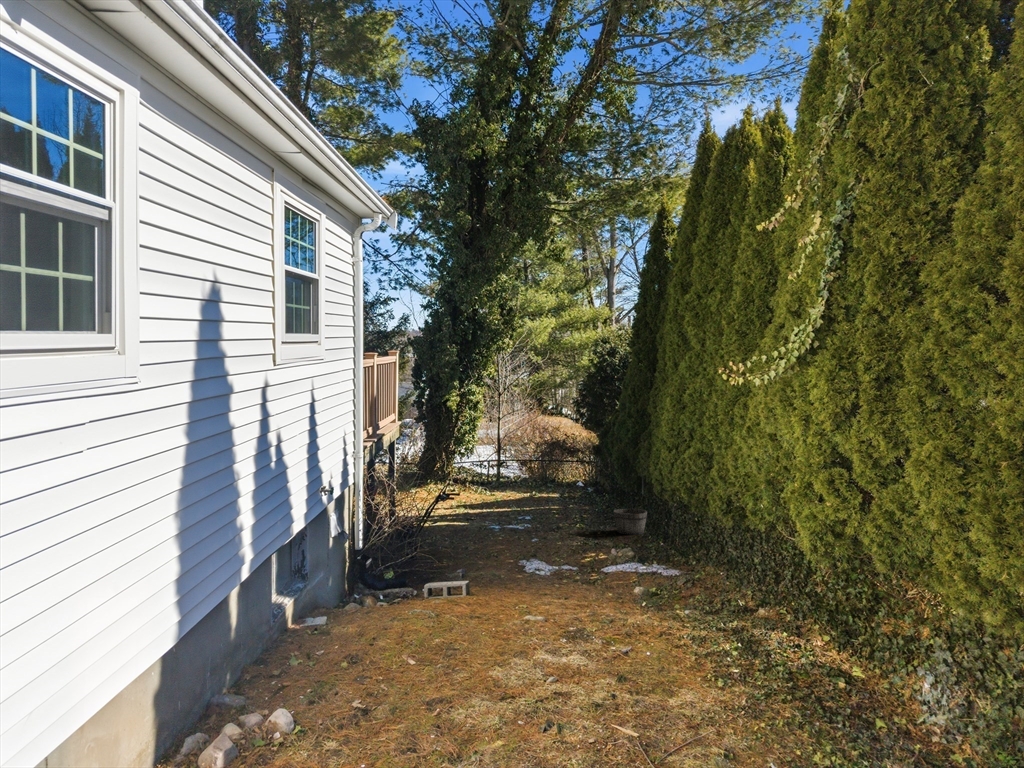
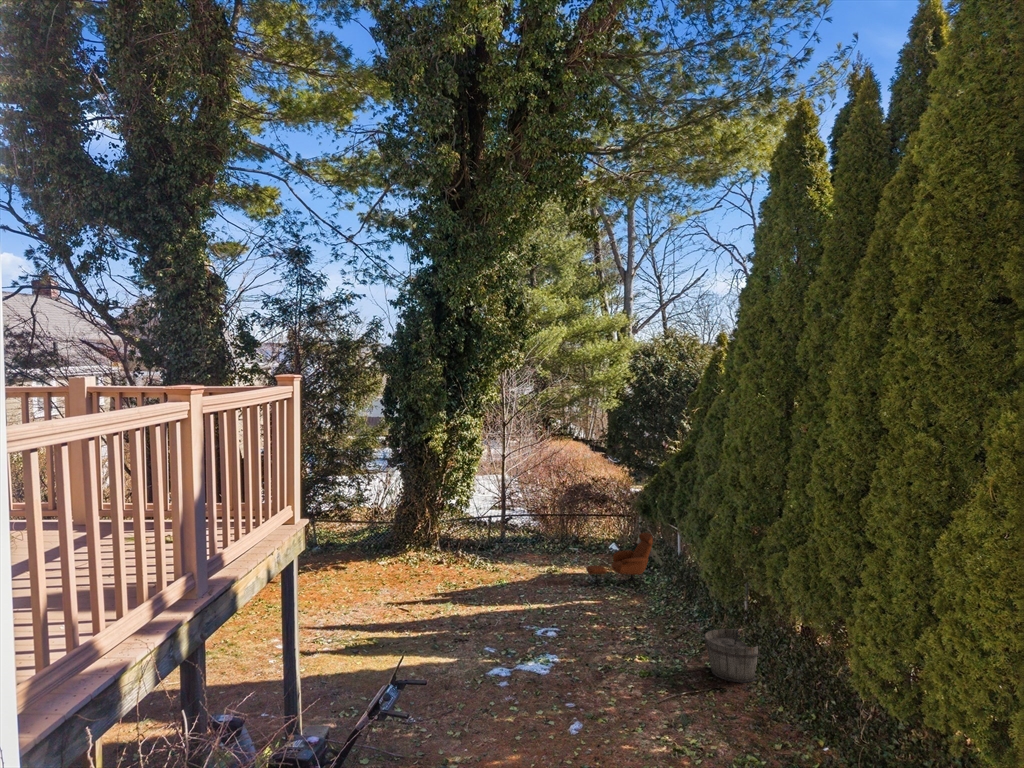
lounge chair: none [554,467,602,504] -> present [586,533,653,588]

